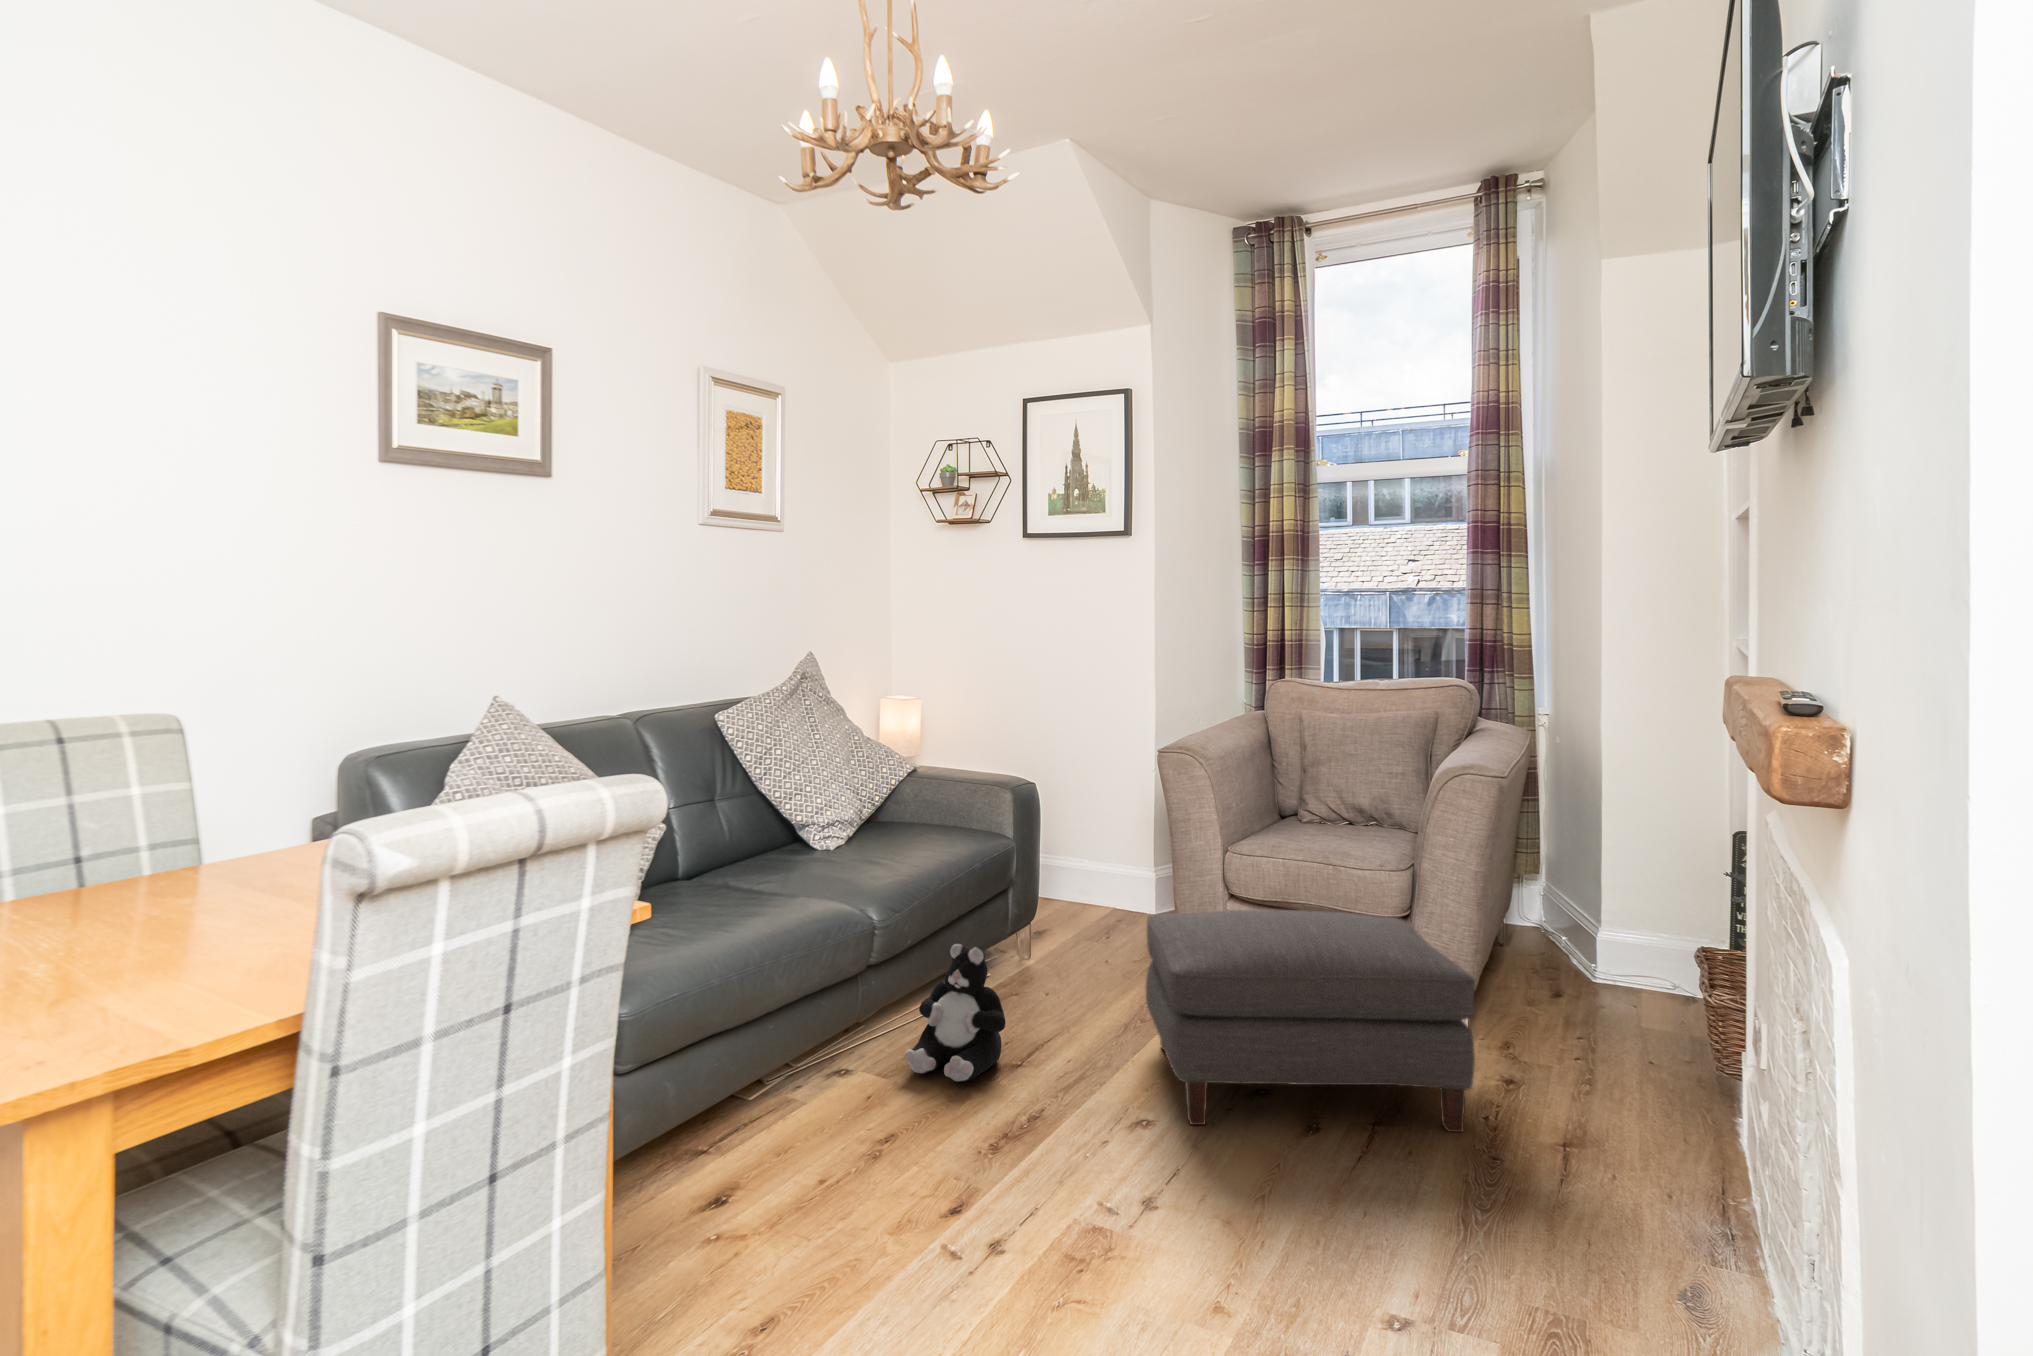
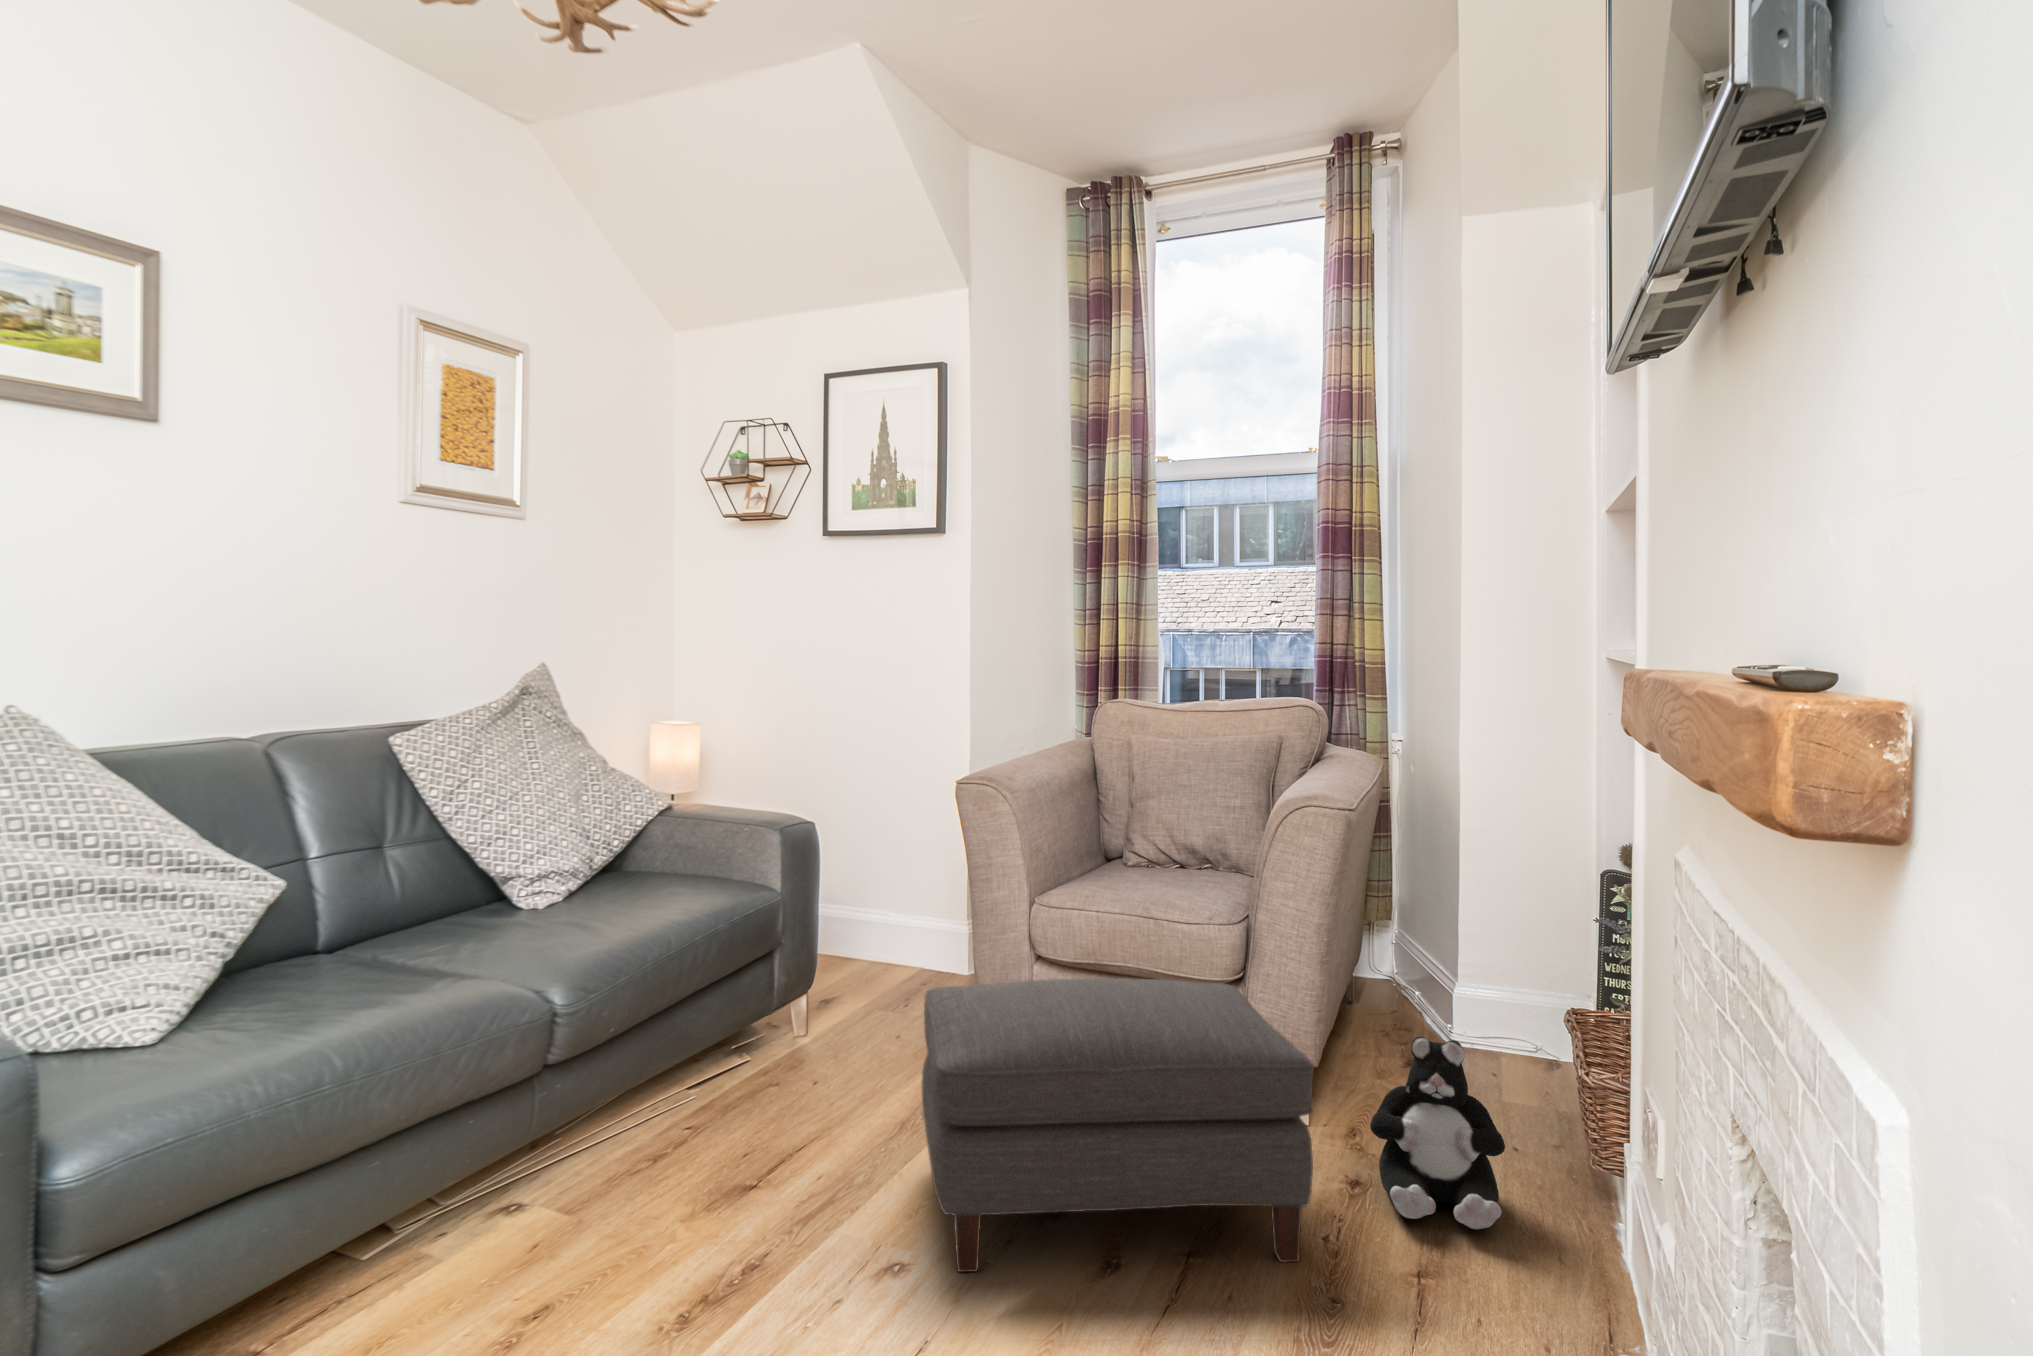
plush toy: present [905,943,1006,1082] -> present [1370,1037,1505,1230]

